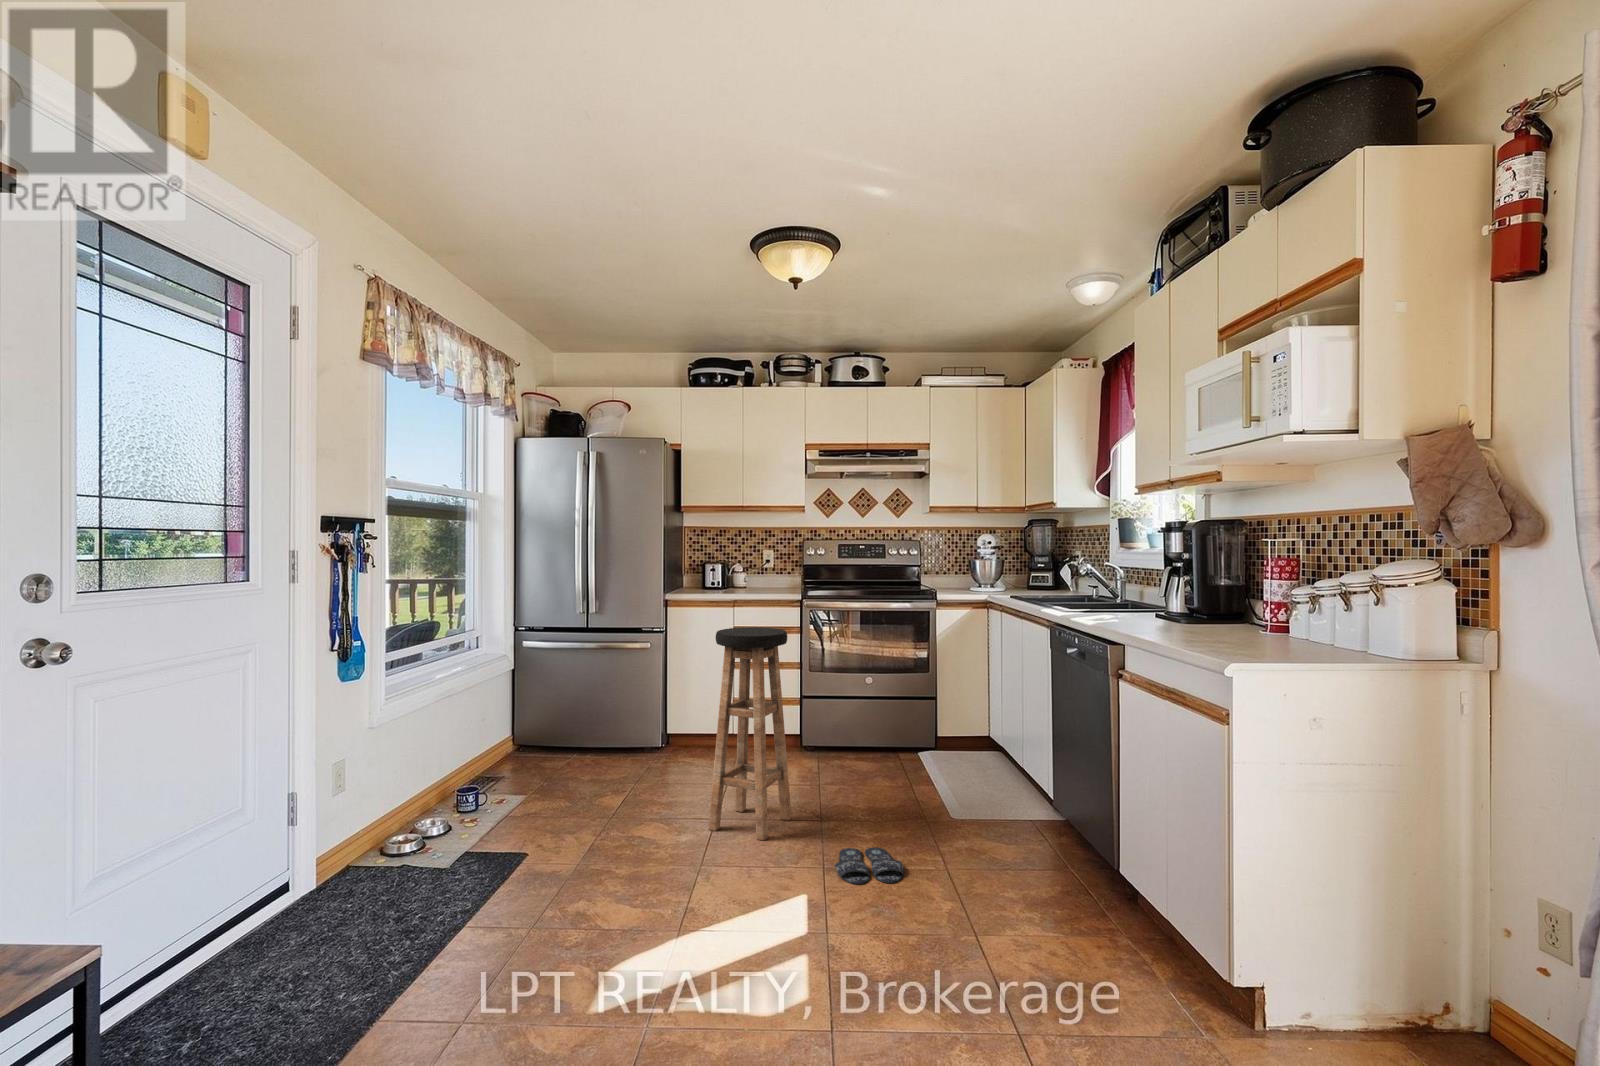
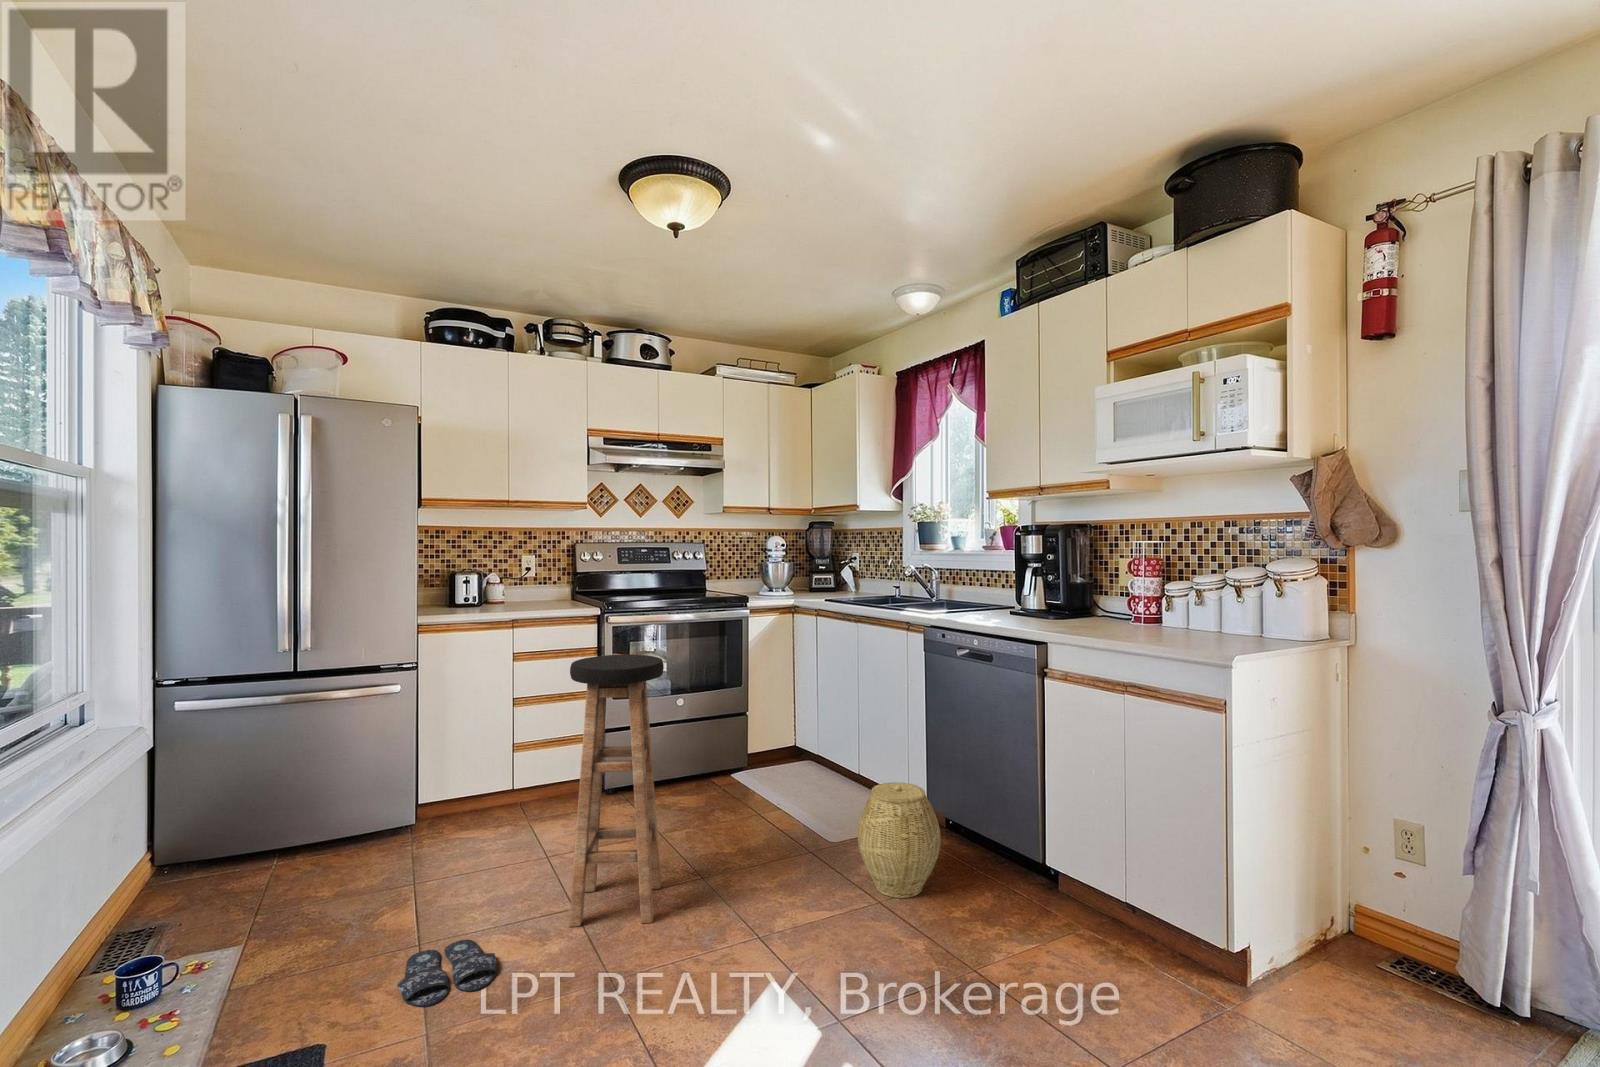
woven basket: none [944,766,1024,874] -> present [858,782,941,898]
slippers: present [835,847,904,885] -> present [398,939,497,1007]

